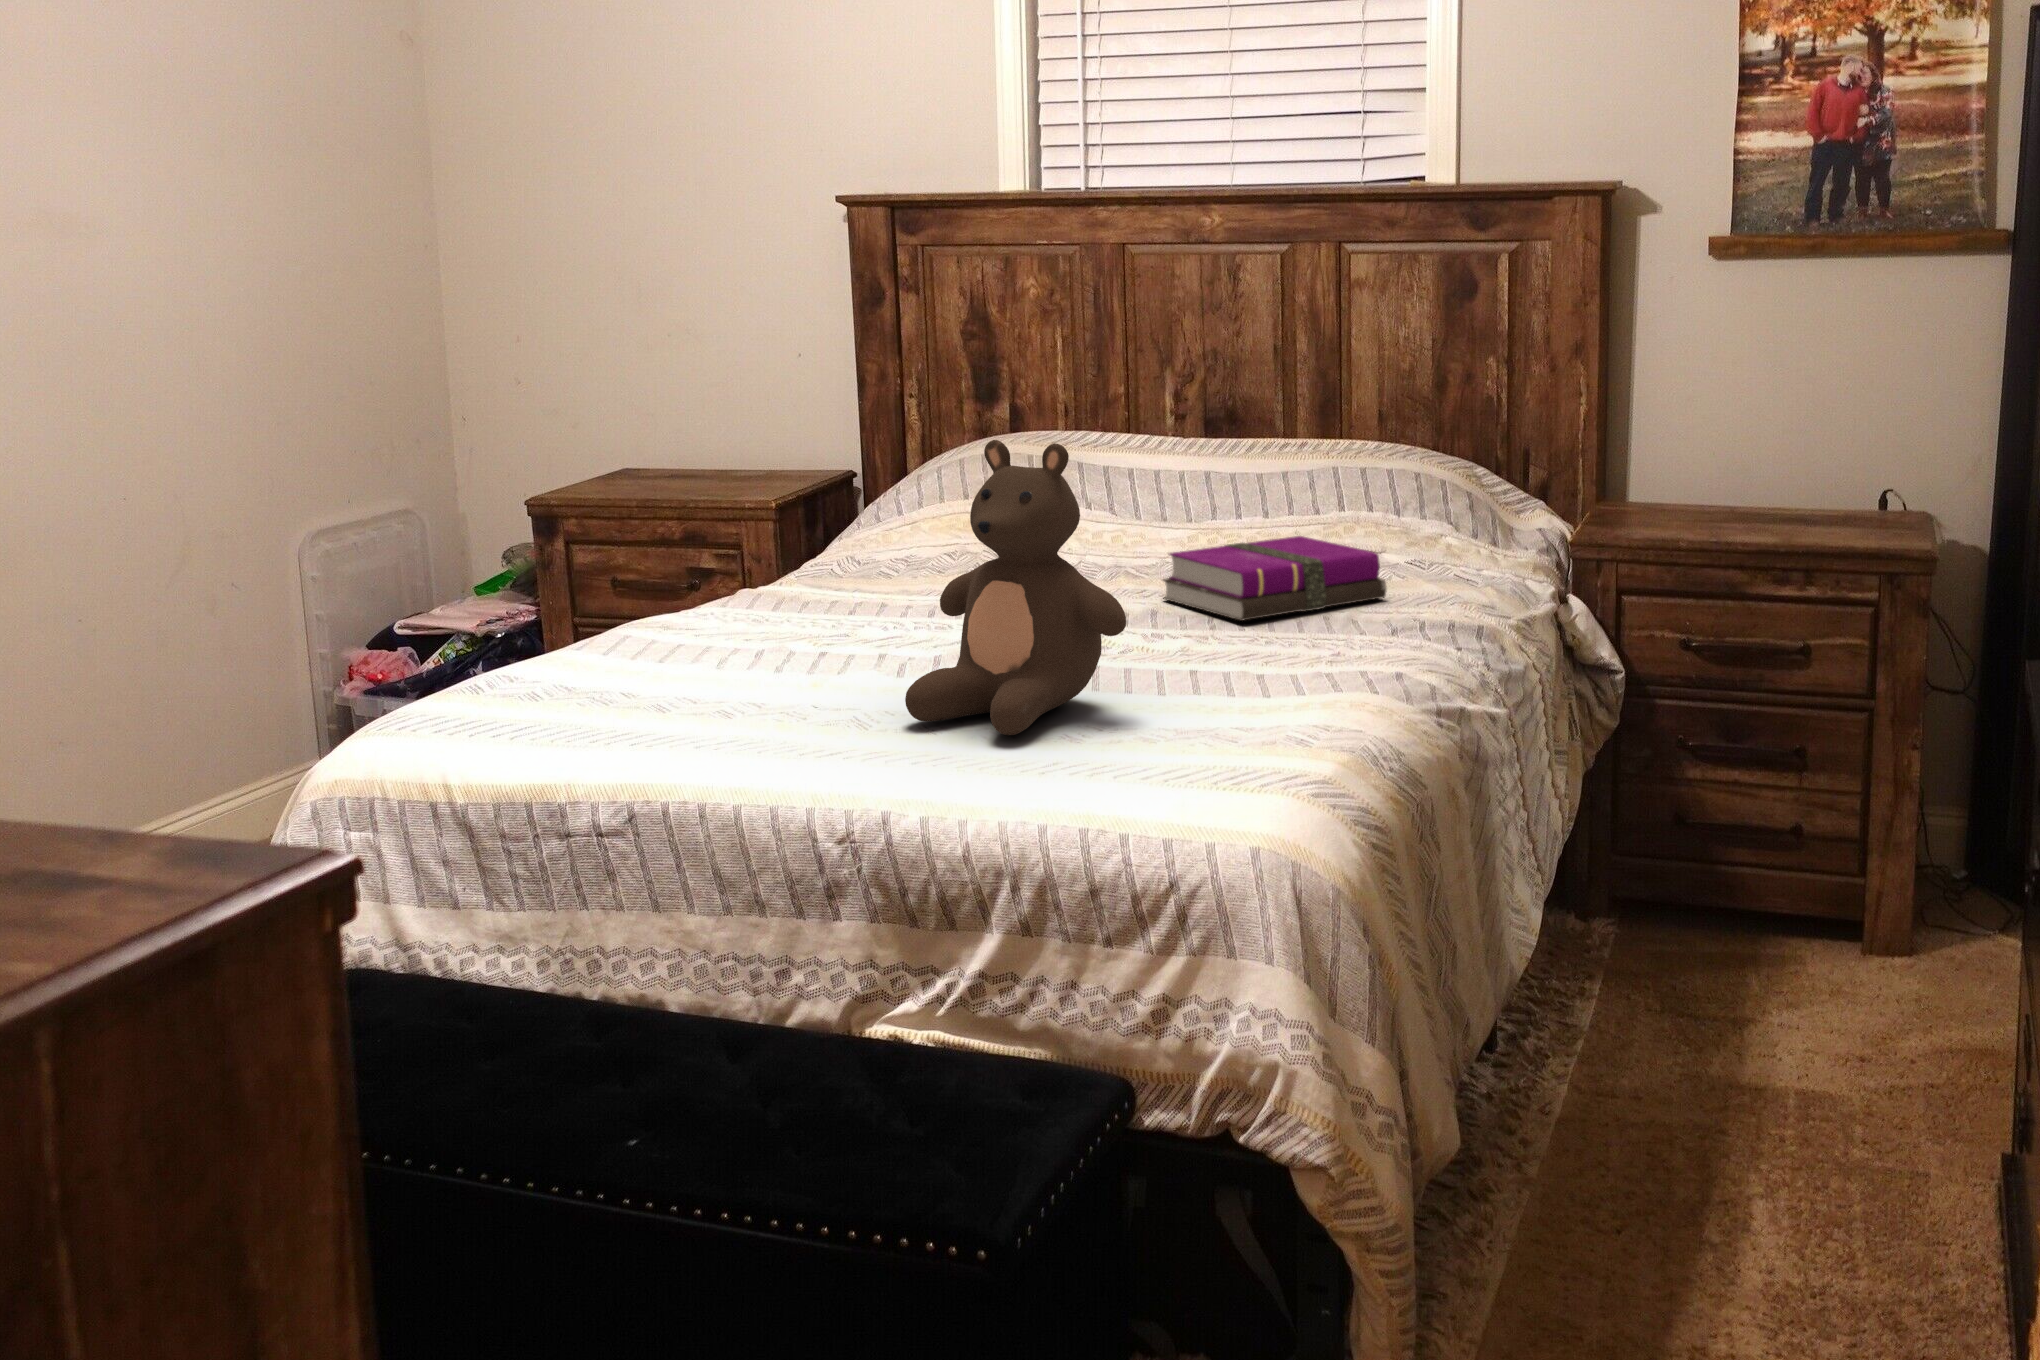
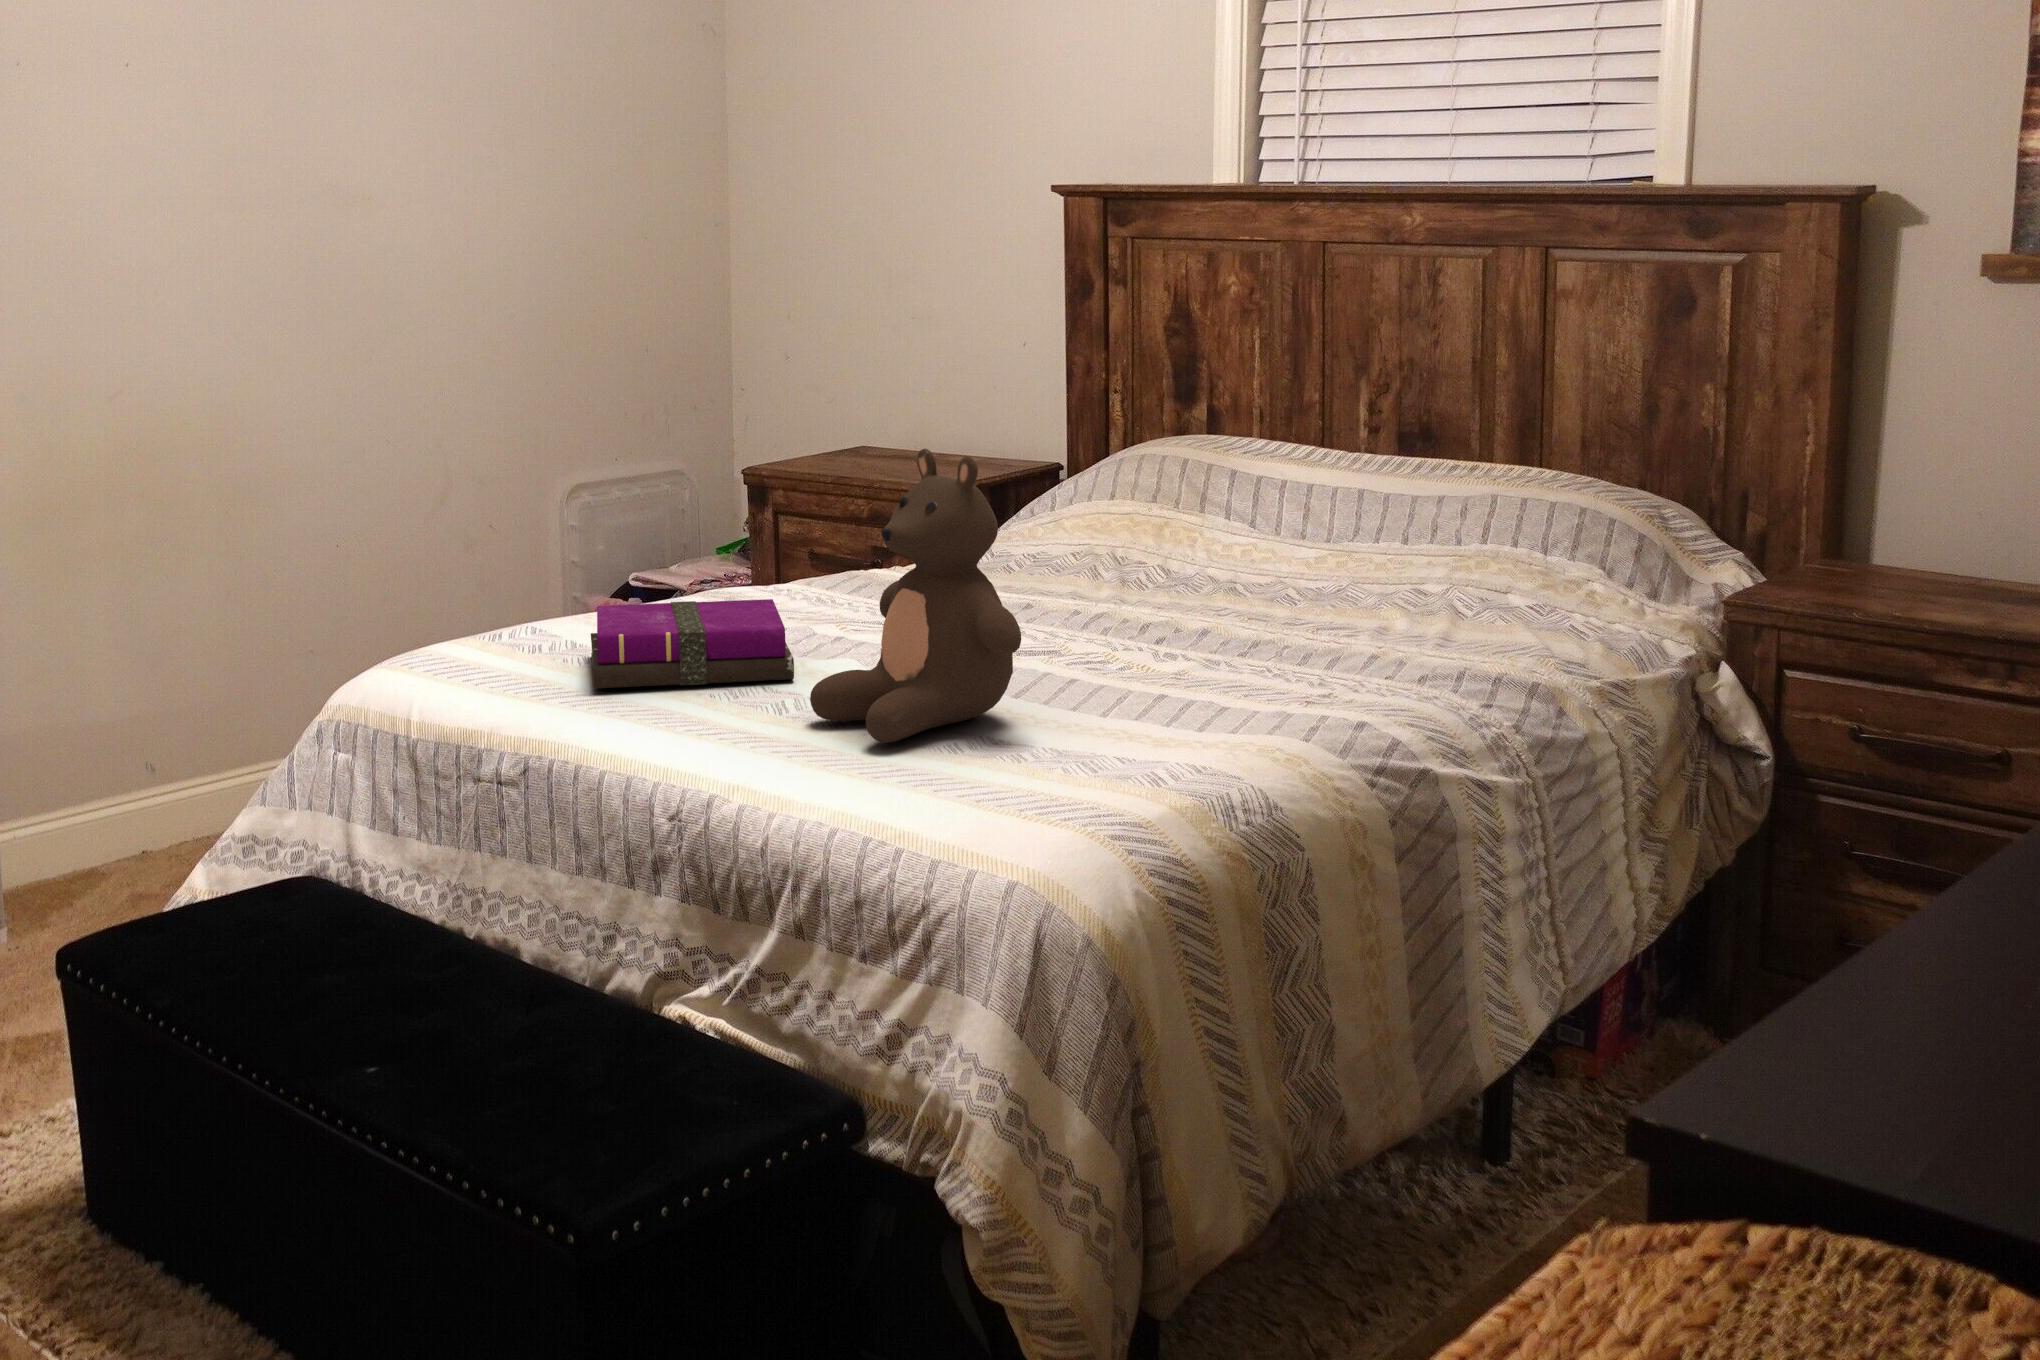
notebook: present [1163,536,1387,621] -> present [591,599,794,688]

